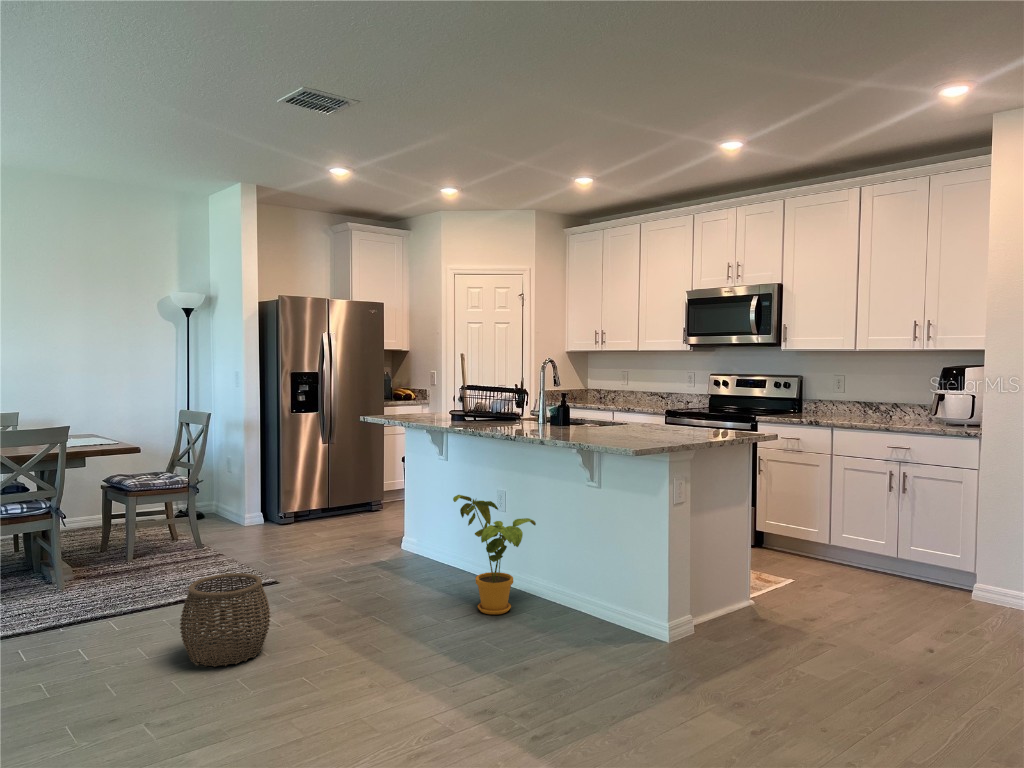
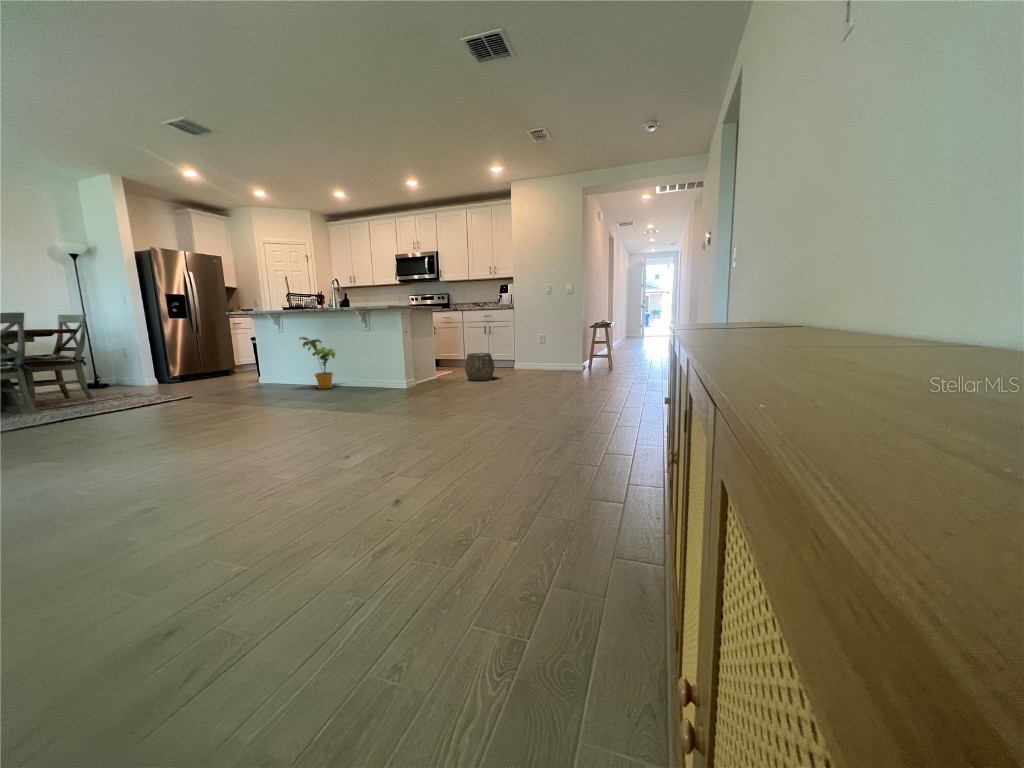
woven basket: present [180,573,270,667] -> present [465,353,494,381]

